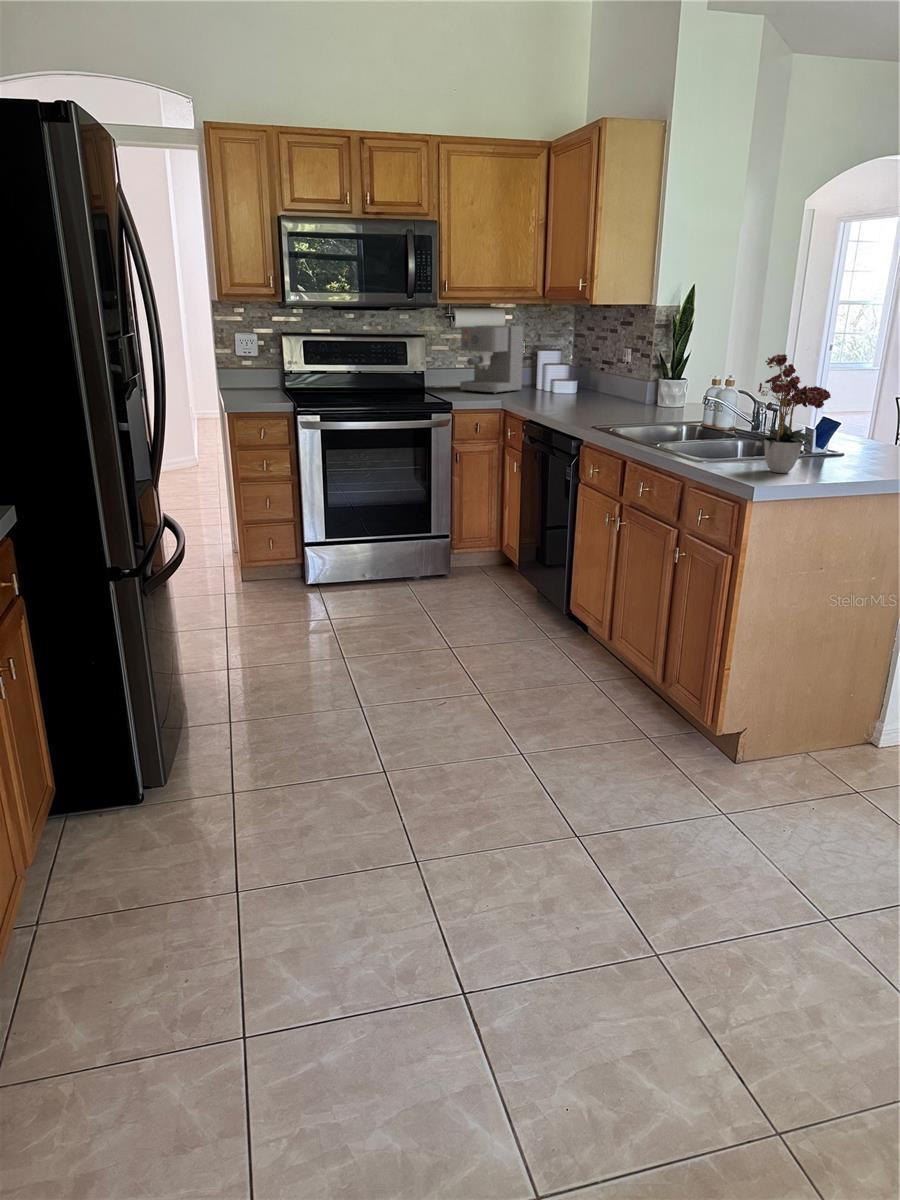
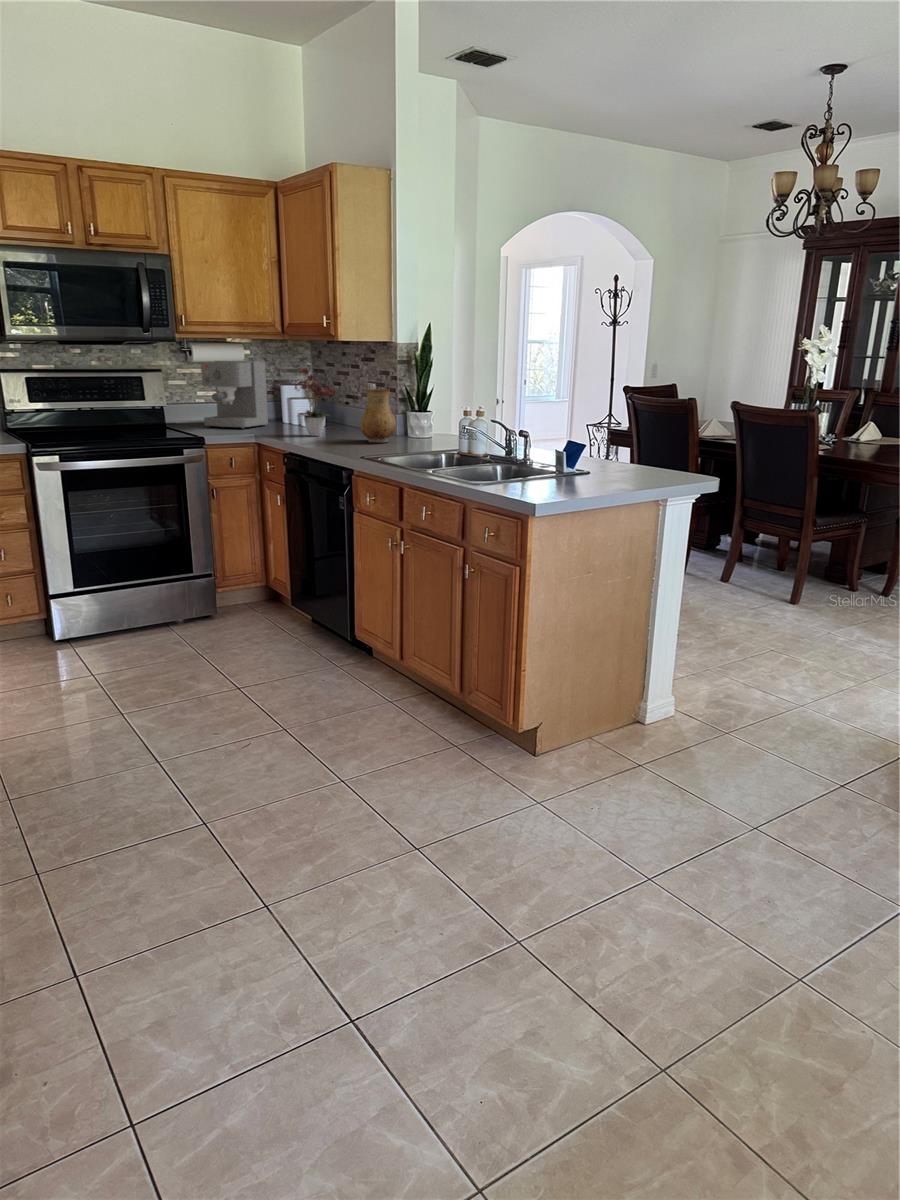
ceramic pitcher: none [605,354,644,412] -> present [360,388,396,442]
flower arrangement: present [756,354,831,473] -> present [295,368,336,436]

